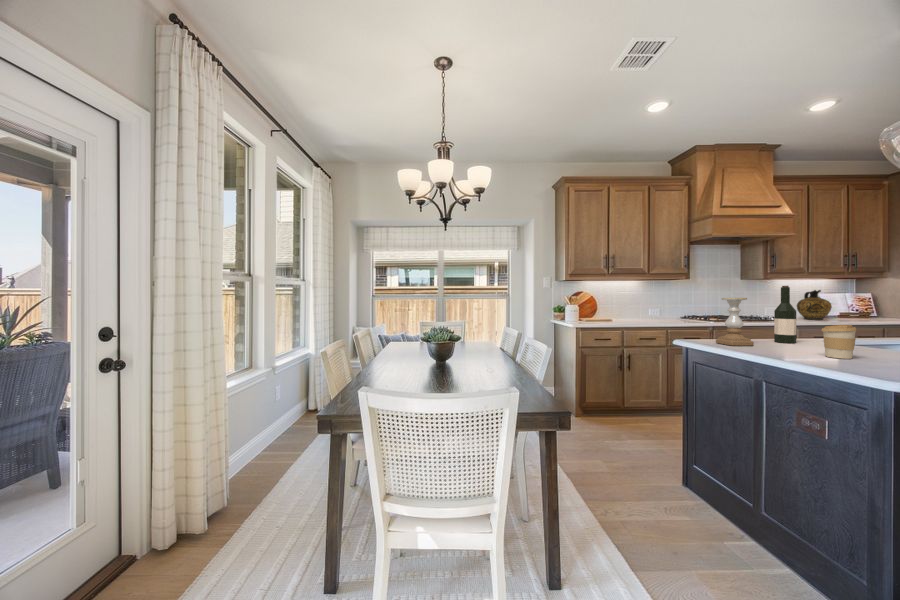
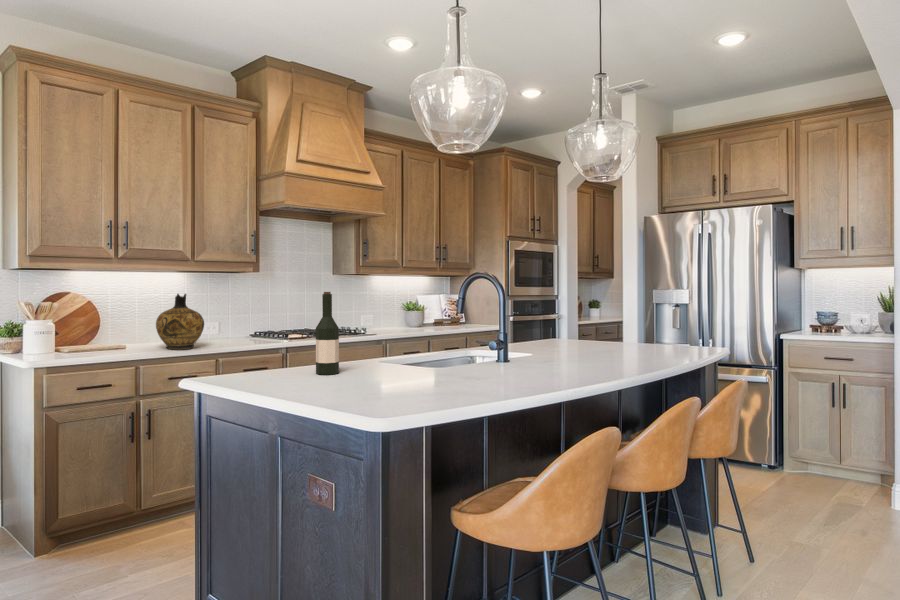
ceramic jug: present [797,290,832,320] -> present [156,294,204,349]
candle holder: present [716,298,754,346] -> none [234,311,279,388]
coffee cup: present [821,325,857,359] -> none [337,350,369,396]

